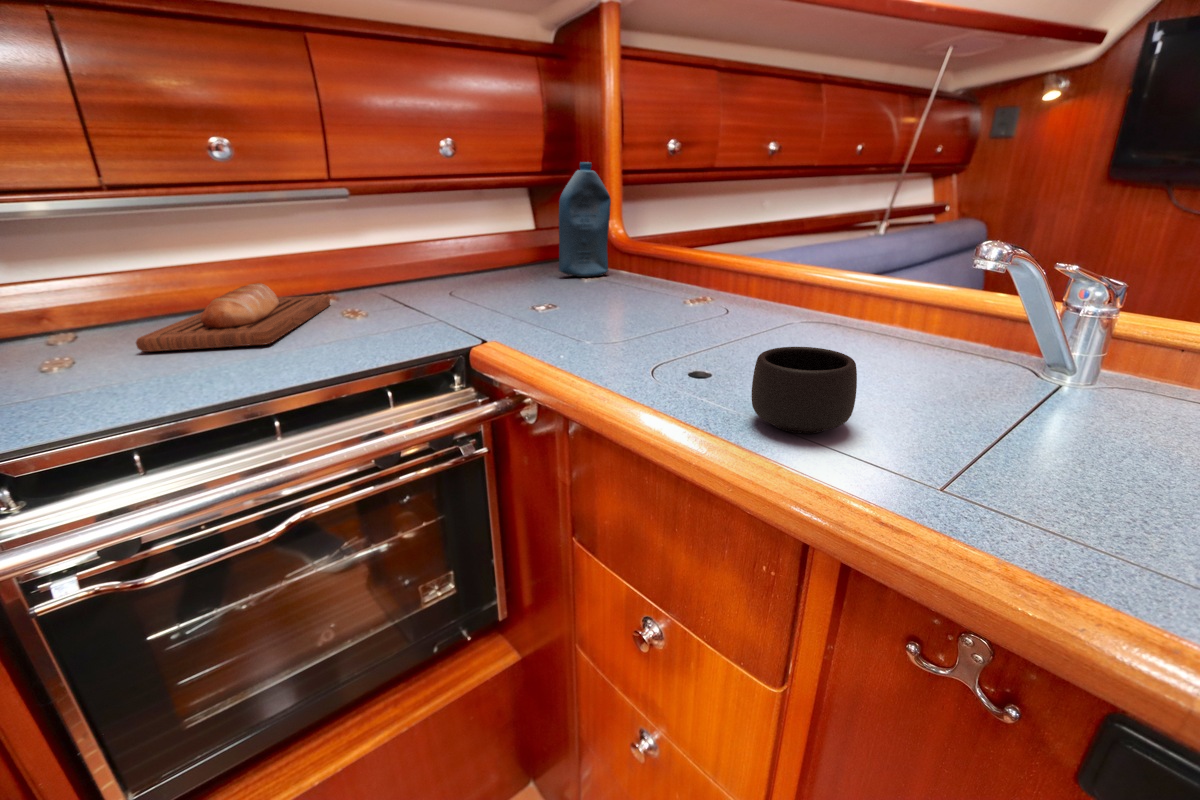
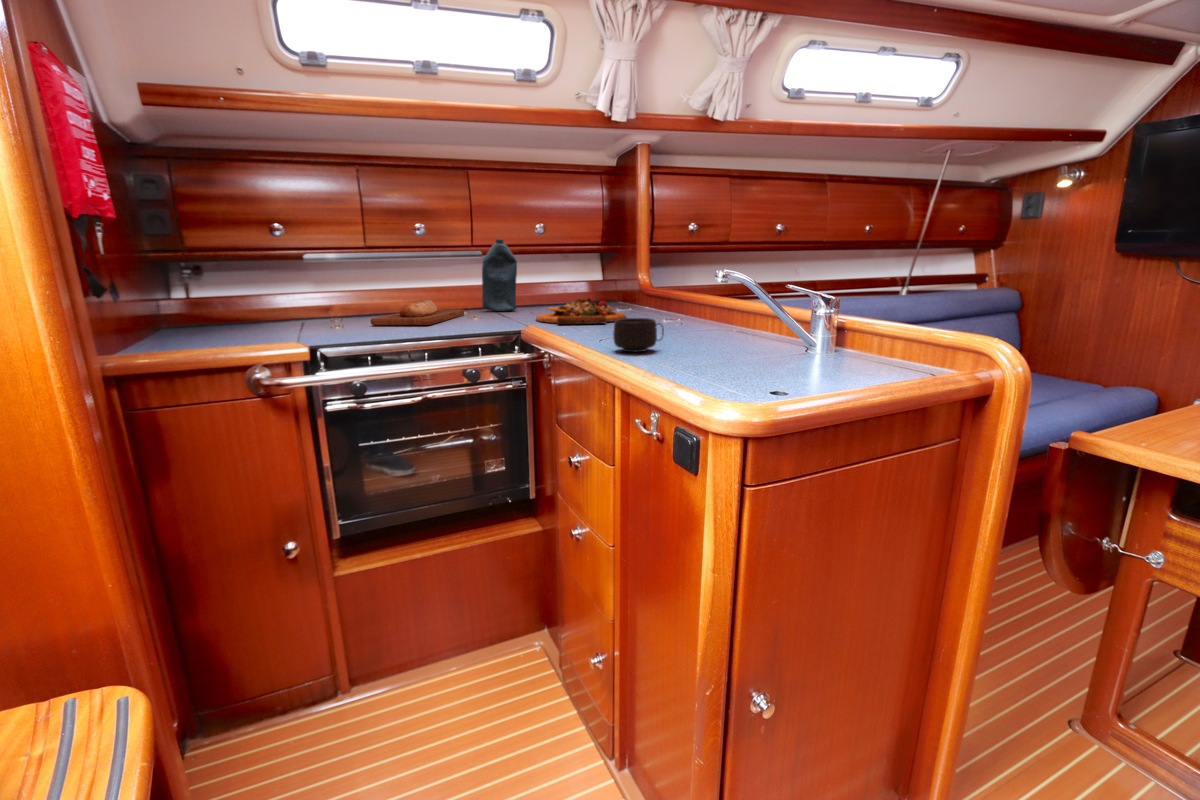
bottle: present [559,162,611,277] -> present [482,239,517,311]
cutting board: none [472,270,628,327] -> present [536,298,627,324]

